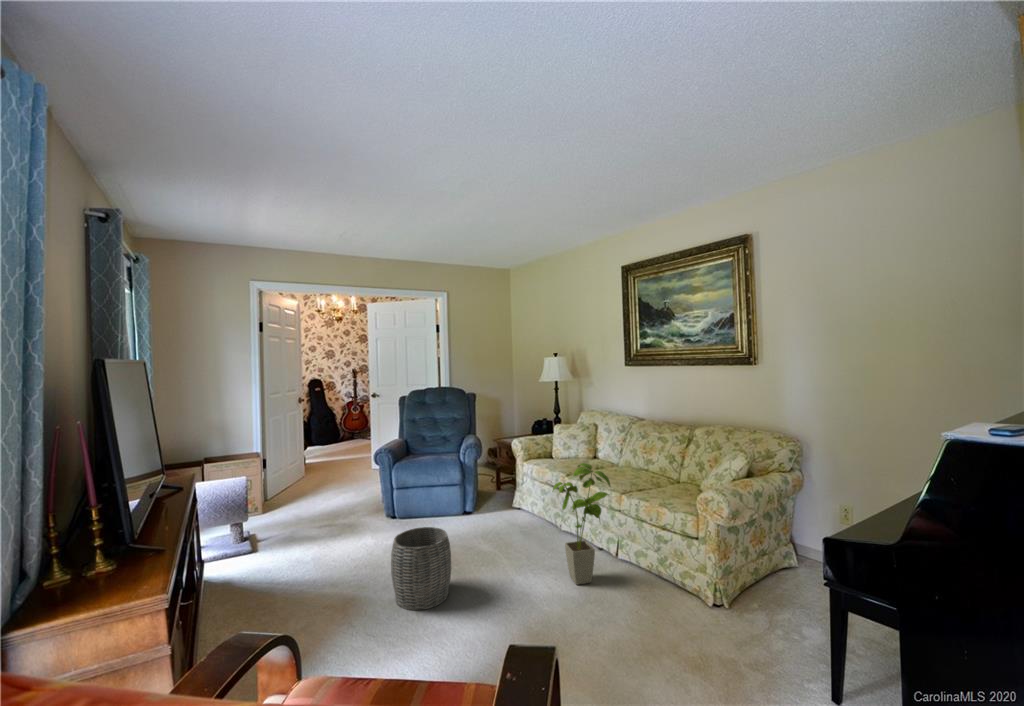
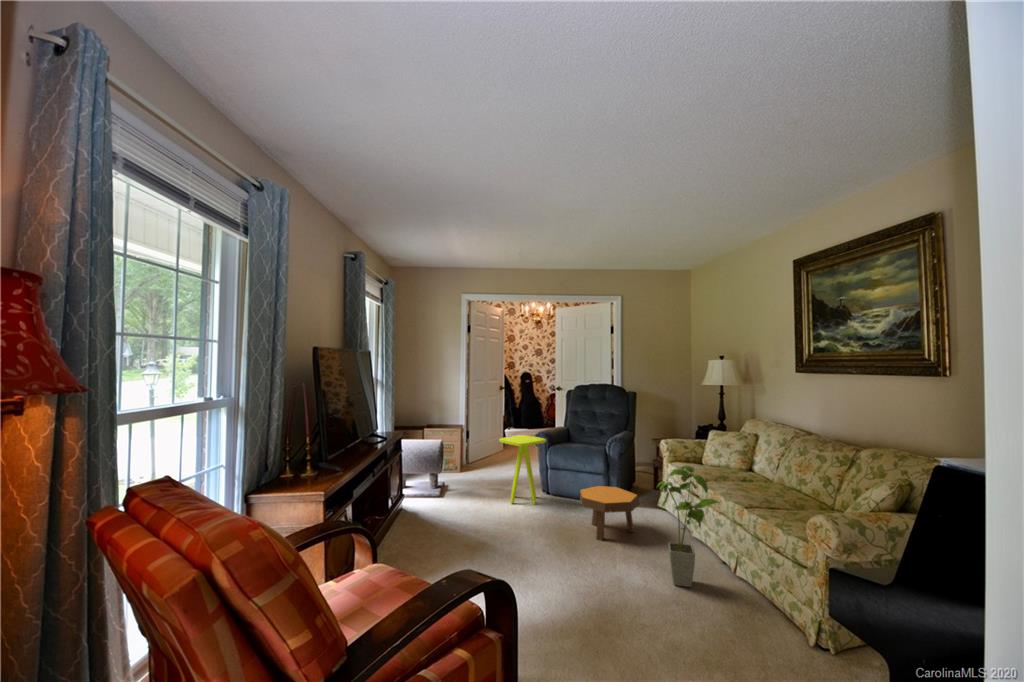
side table: none [335,453,393,537] -> present [499,435,546,503]
footstool: none [447,495,511,557] -> present [580,486,640,540]
woven basket: present [391,527,451,610] -> none [510,499,560,566]

